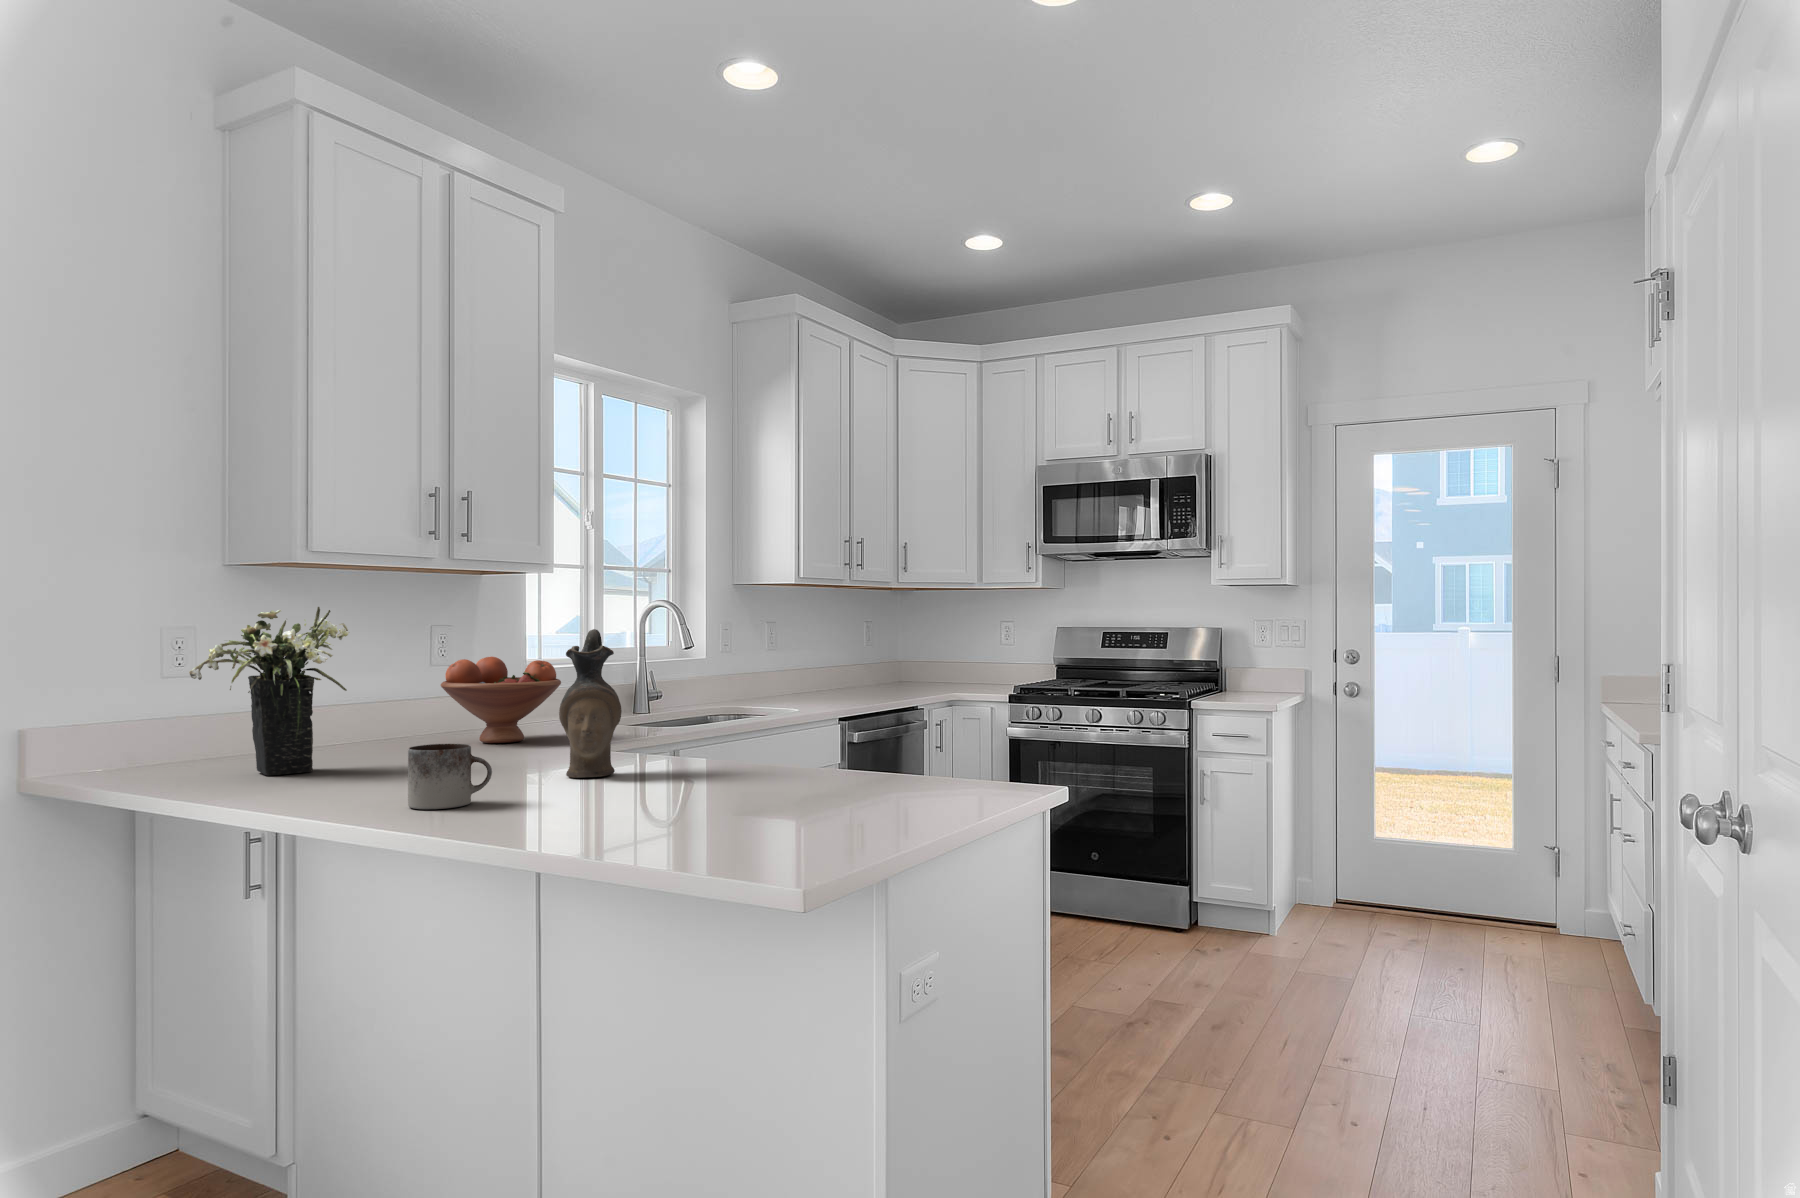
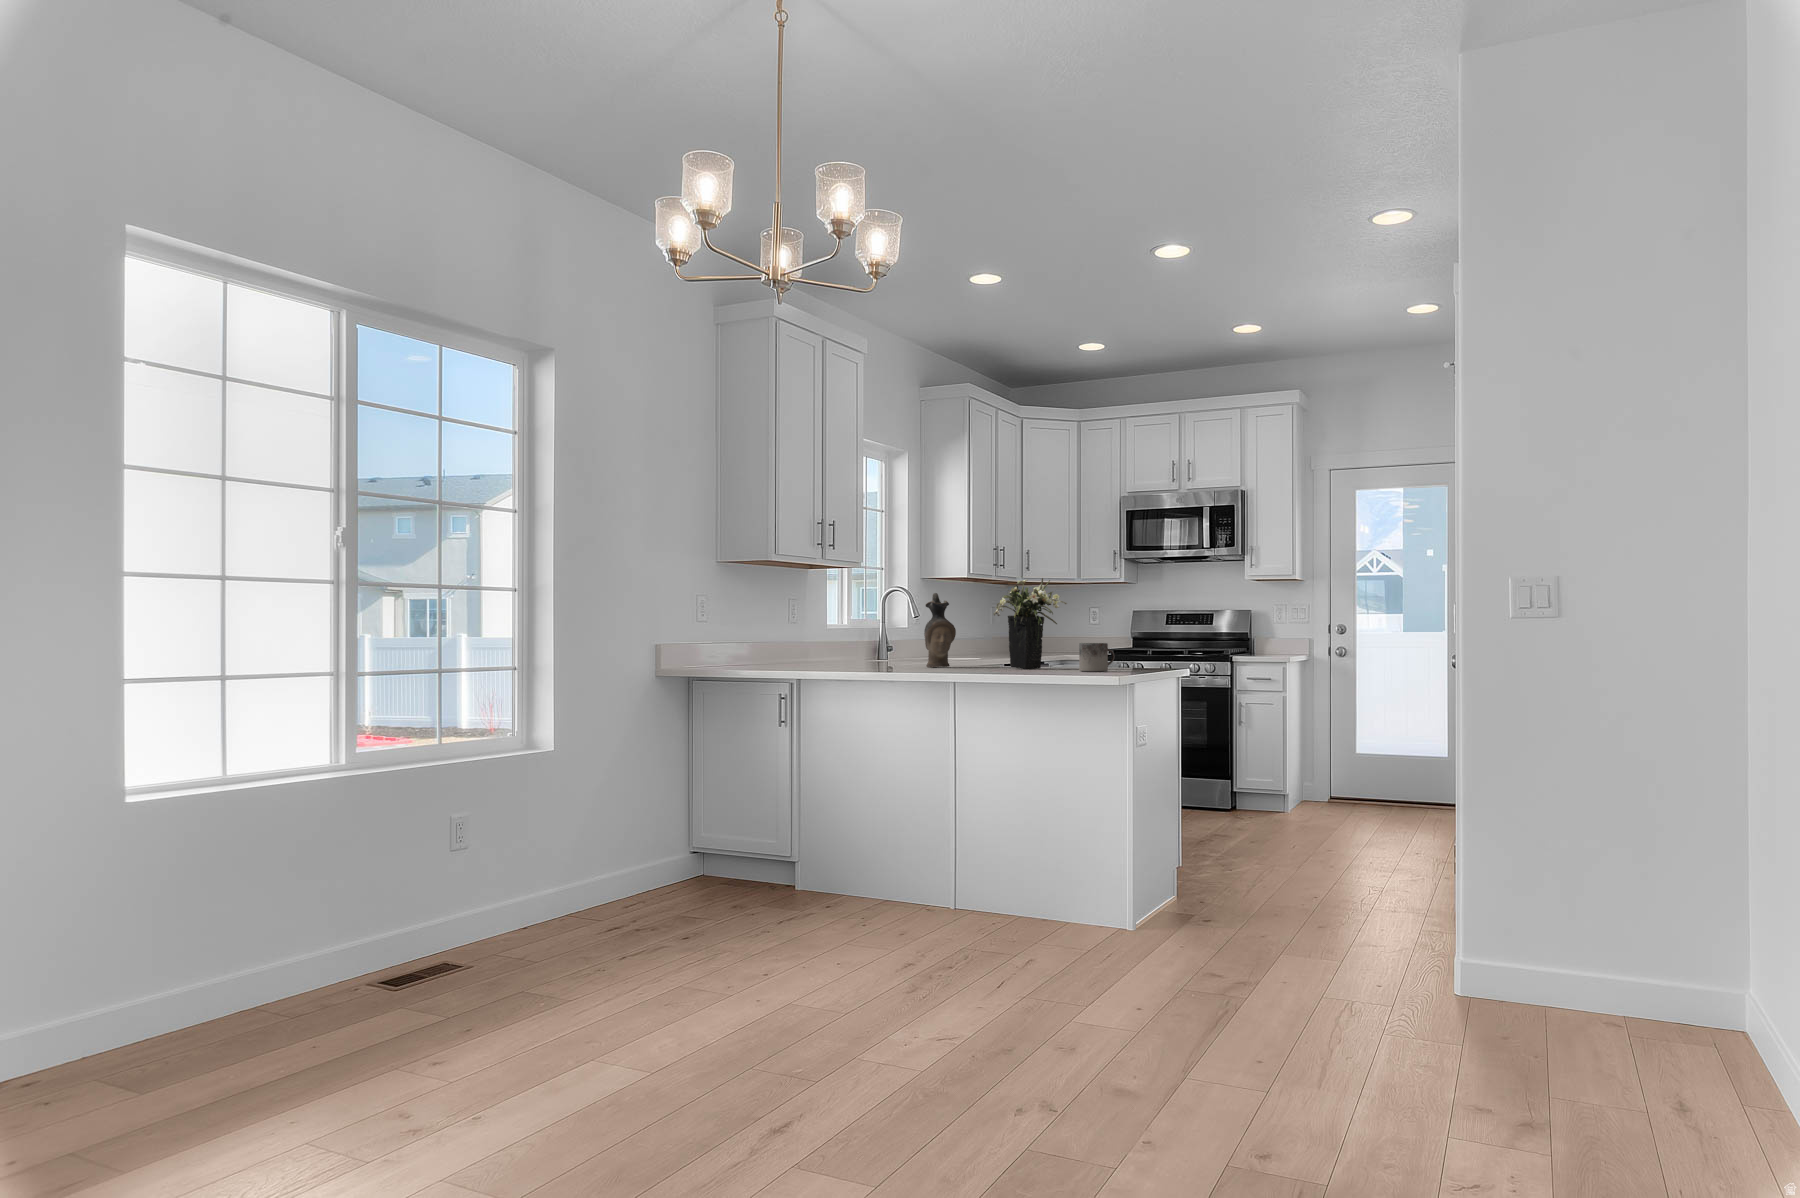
flower arrangement: present [189,607,349,776] -> present [994,578,1067,669]
fruit bowl: present [441,657,561,743] -> none [809,615,875,663]
mug: present [408,744,492,809] -> present [1079,643,1115,671]

